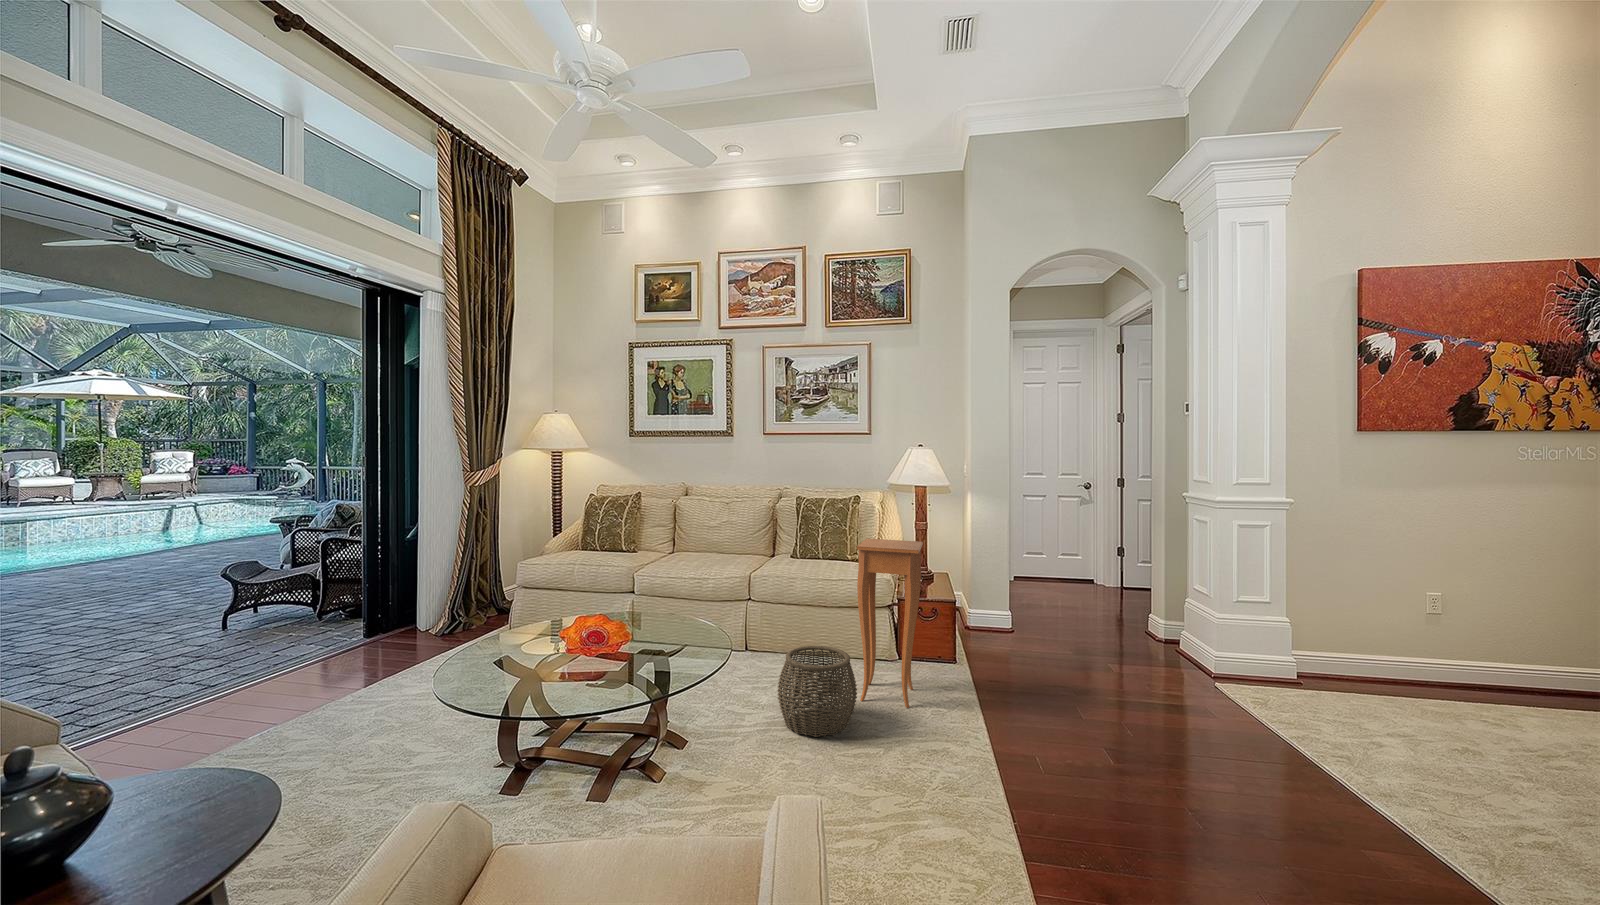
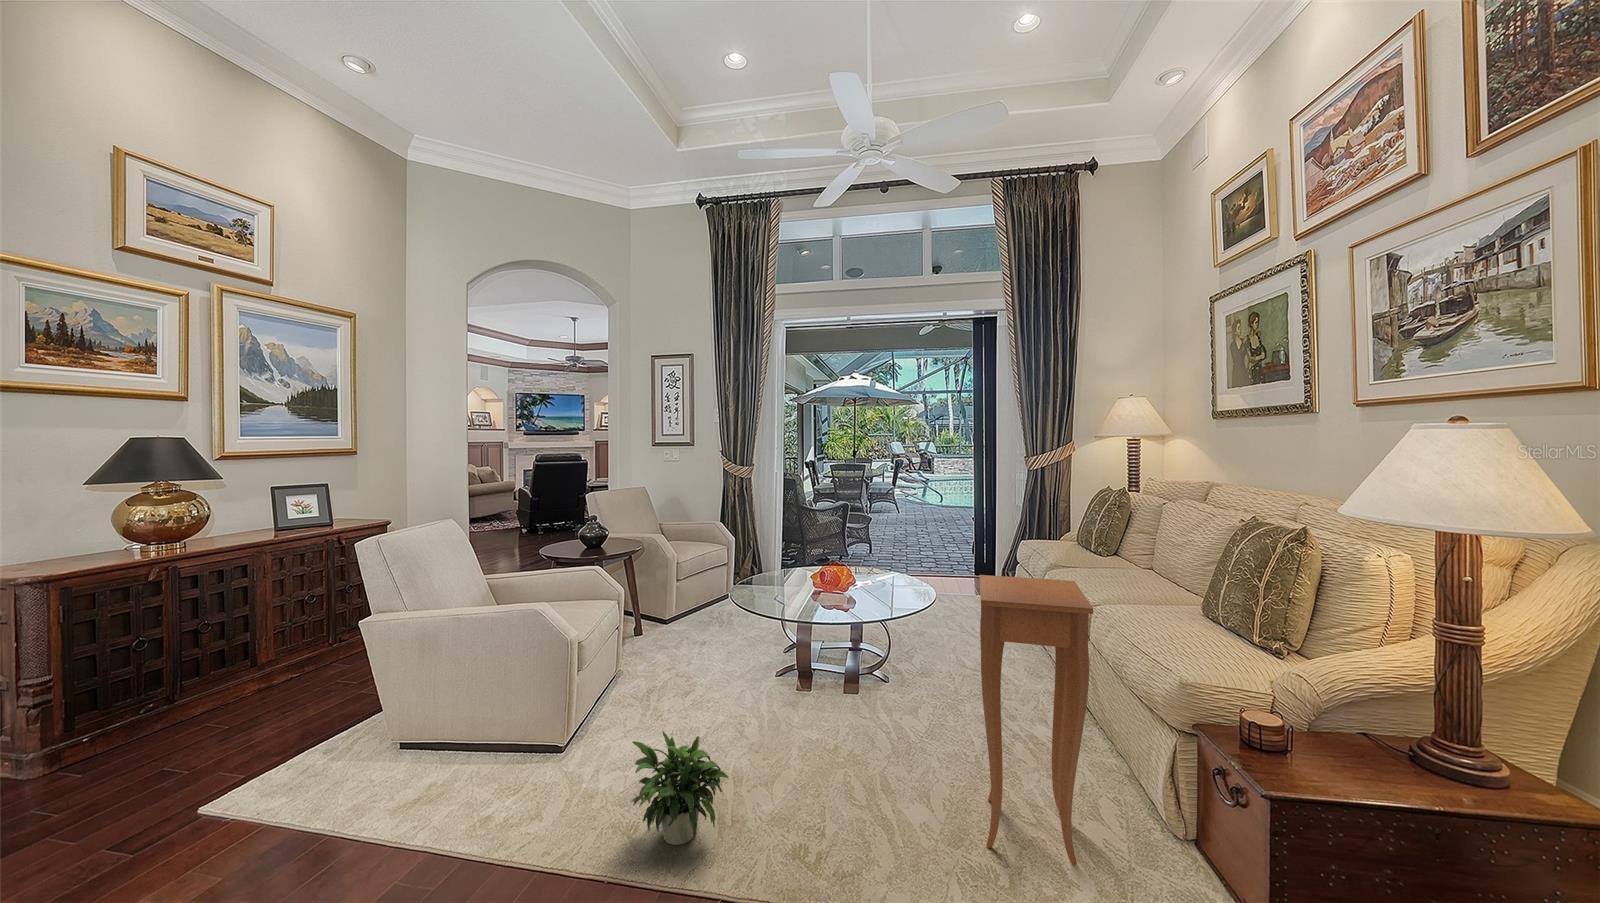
woven basket: present [777,646,857,737] -> none [855,666,951,781]
potted plant: none [885,736,1000,872] -> present [632,731,728,845]

